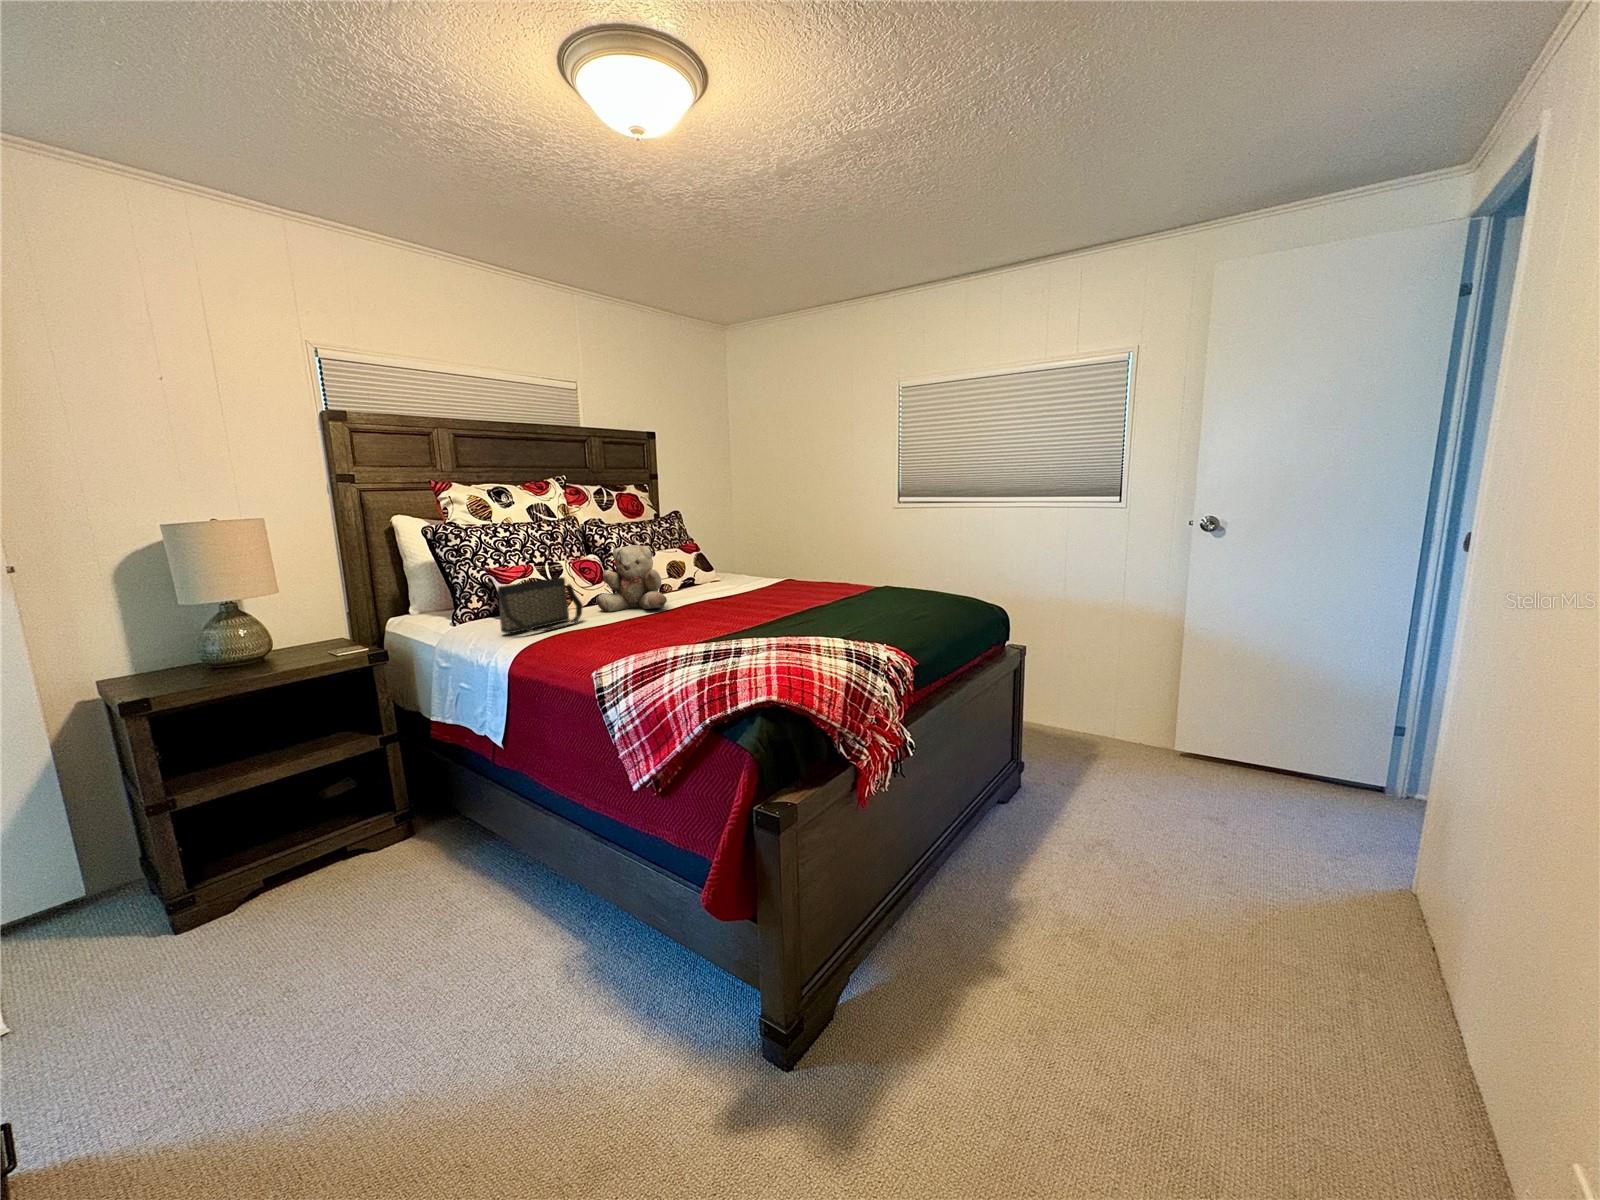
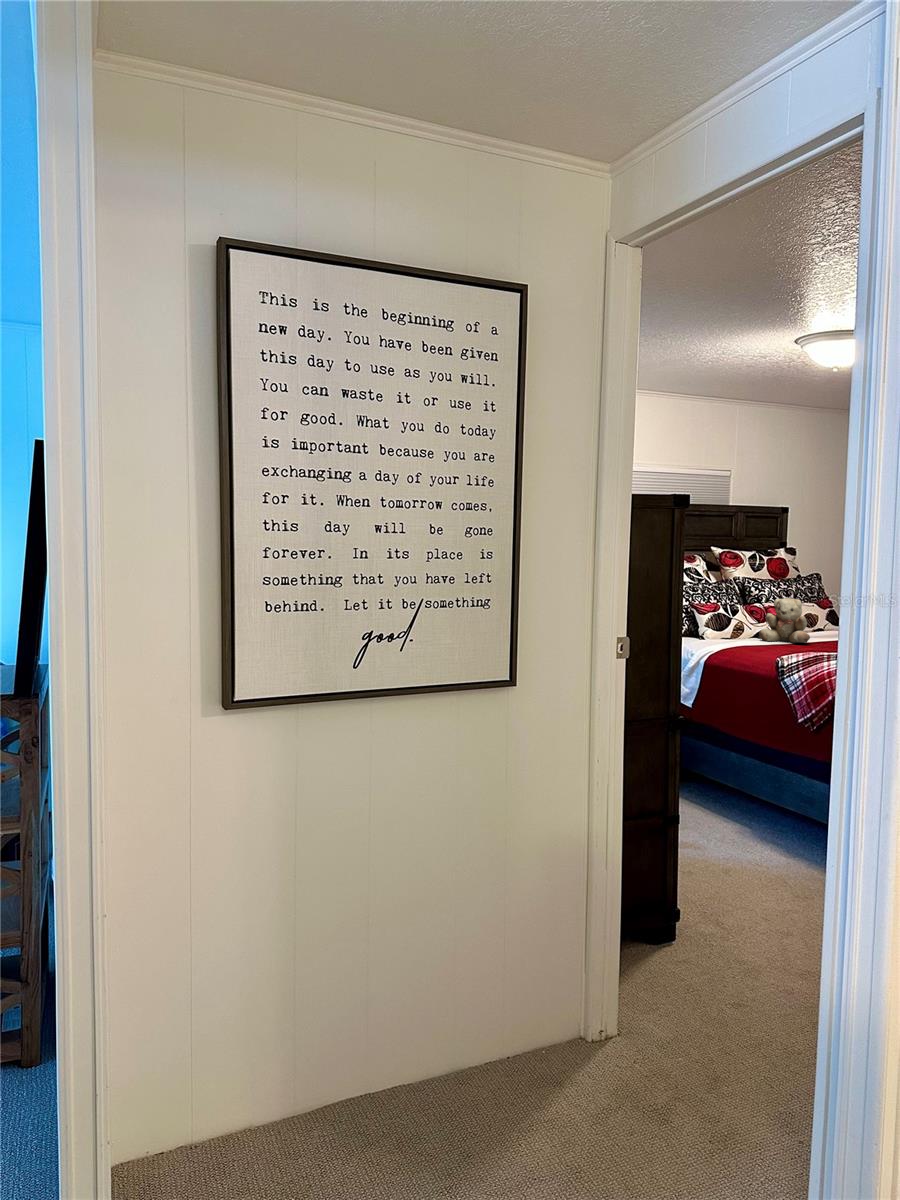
handbag: present [497,577,583,633] -> none [707,614,754,646]

